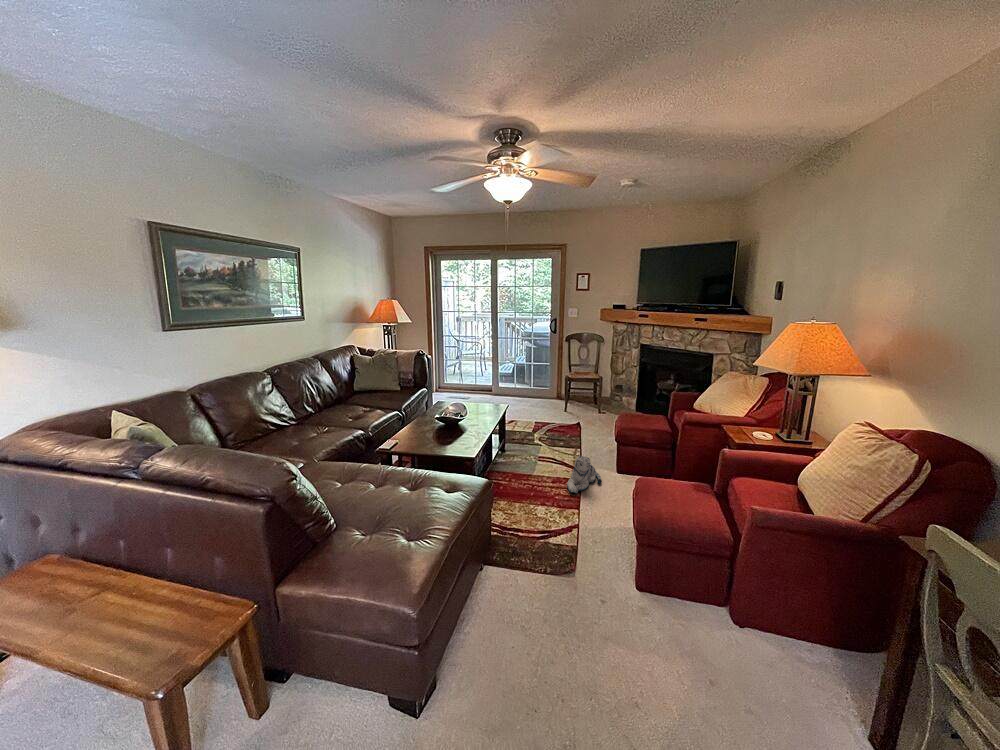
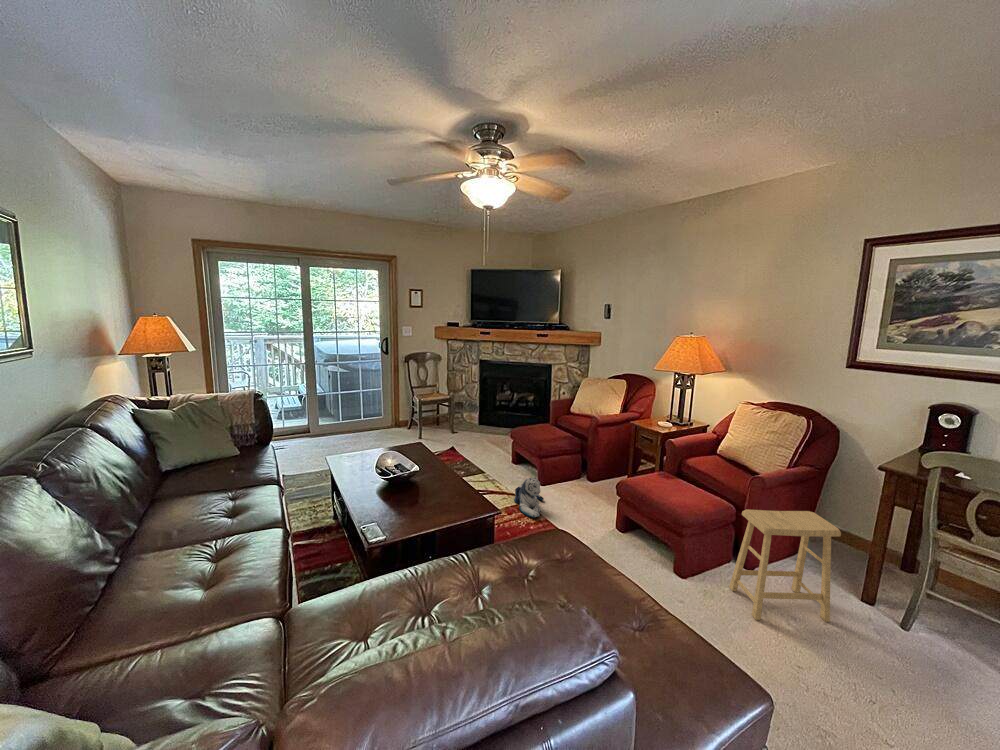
footstool: none [665,531,796,715] -> present [729,509,841,622]

